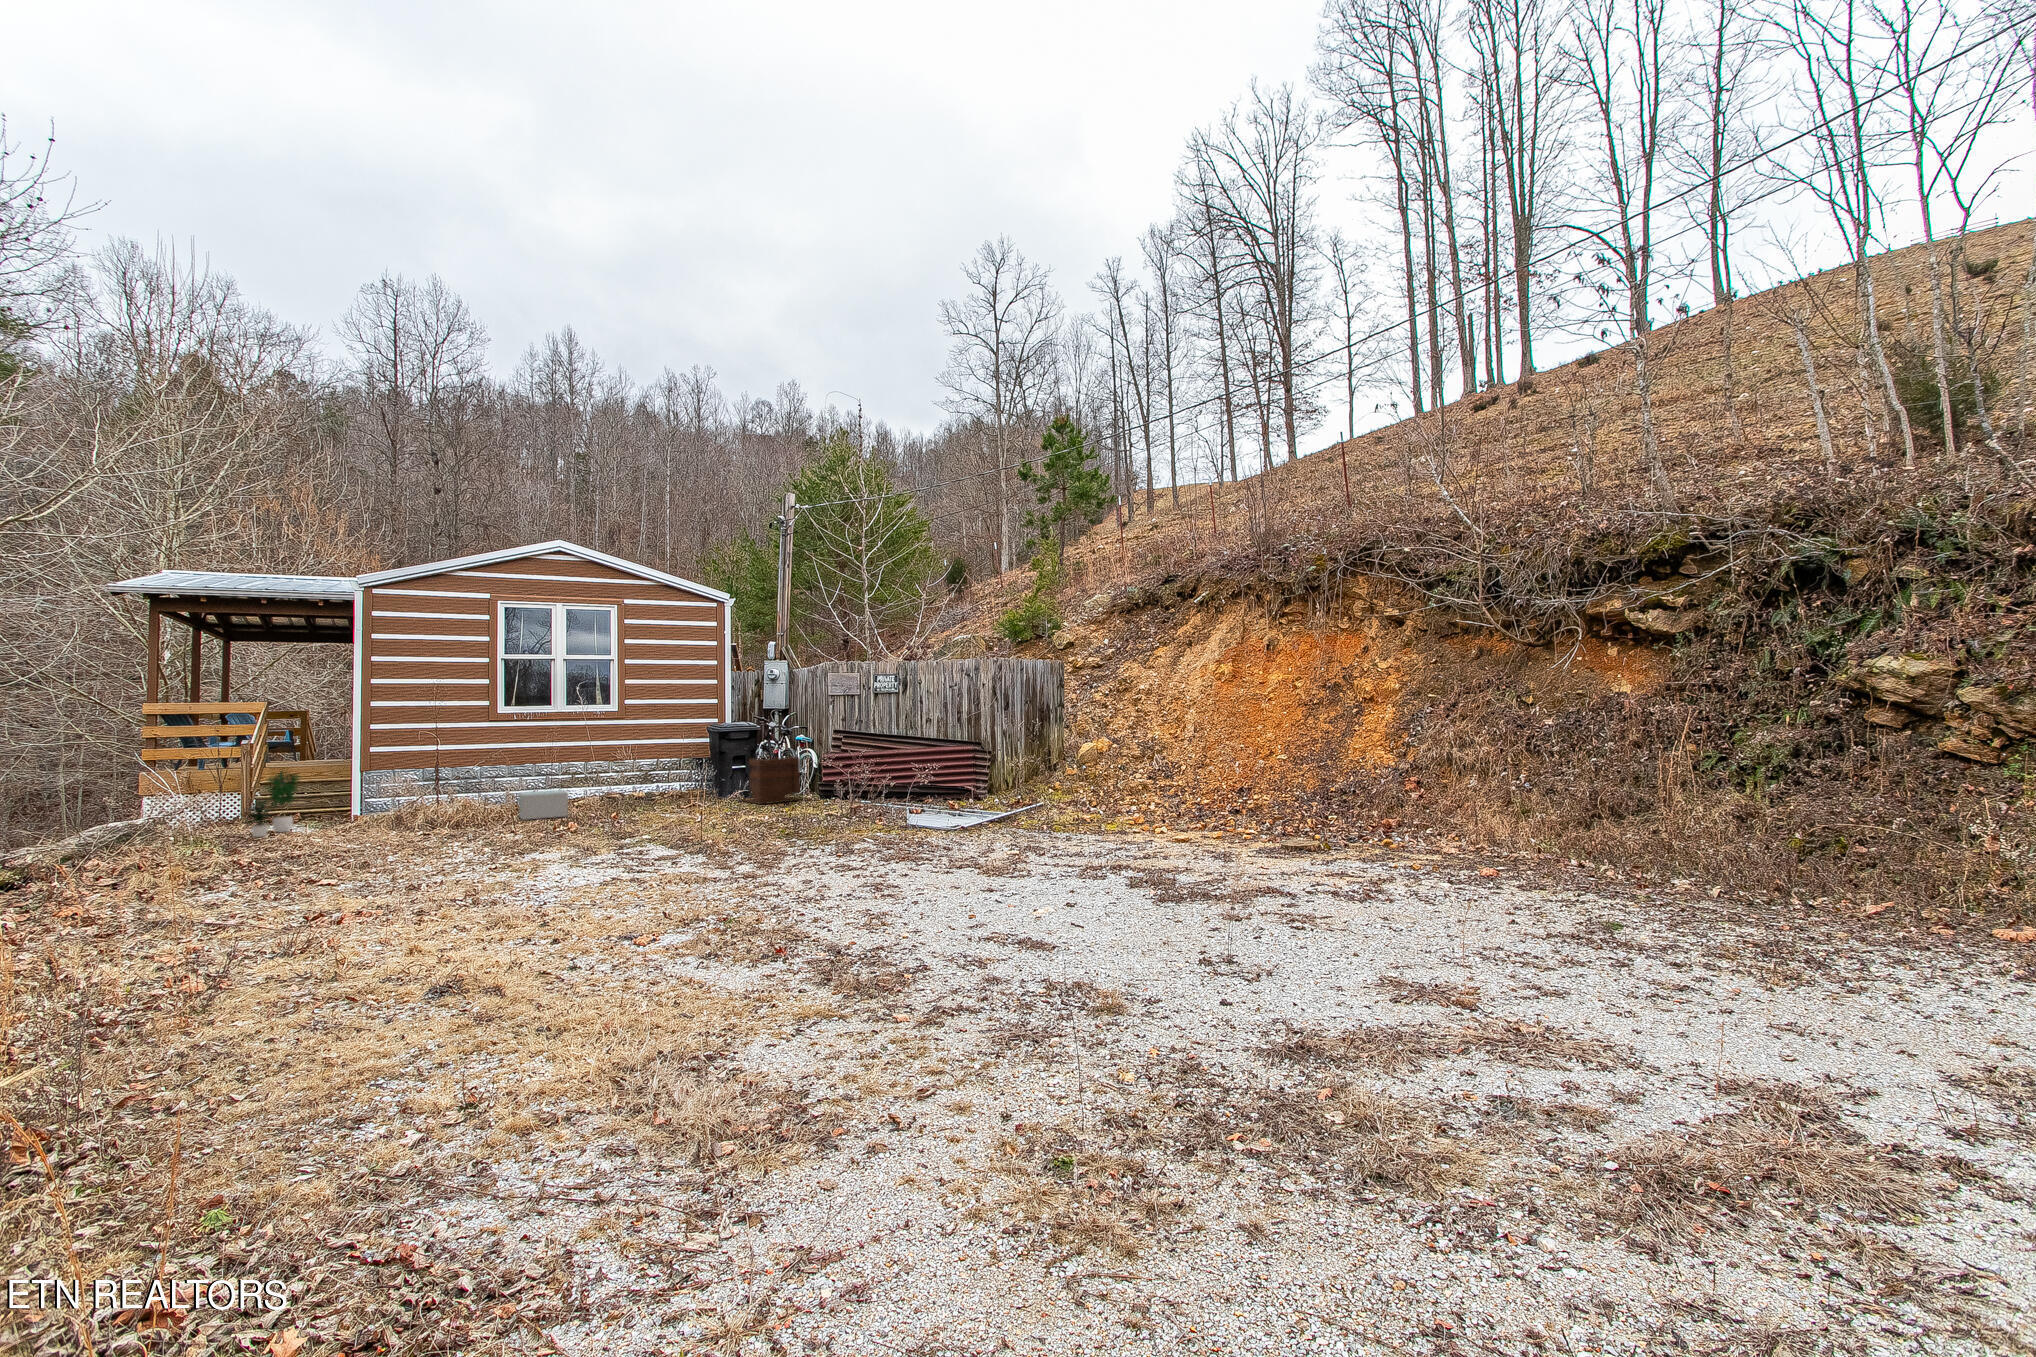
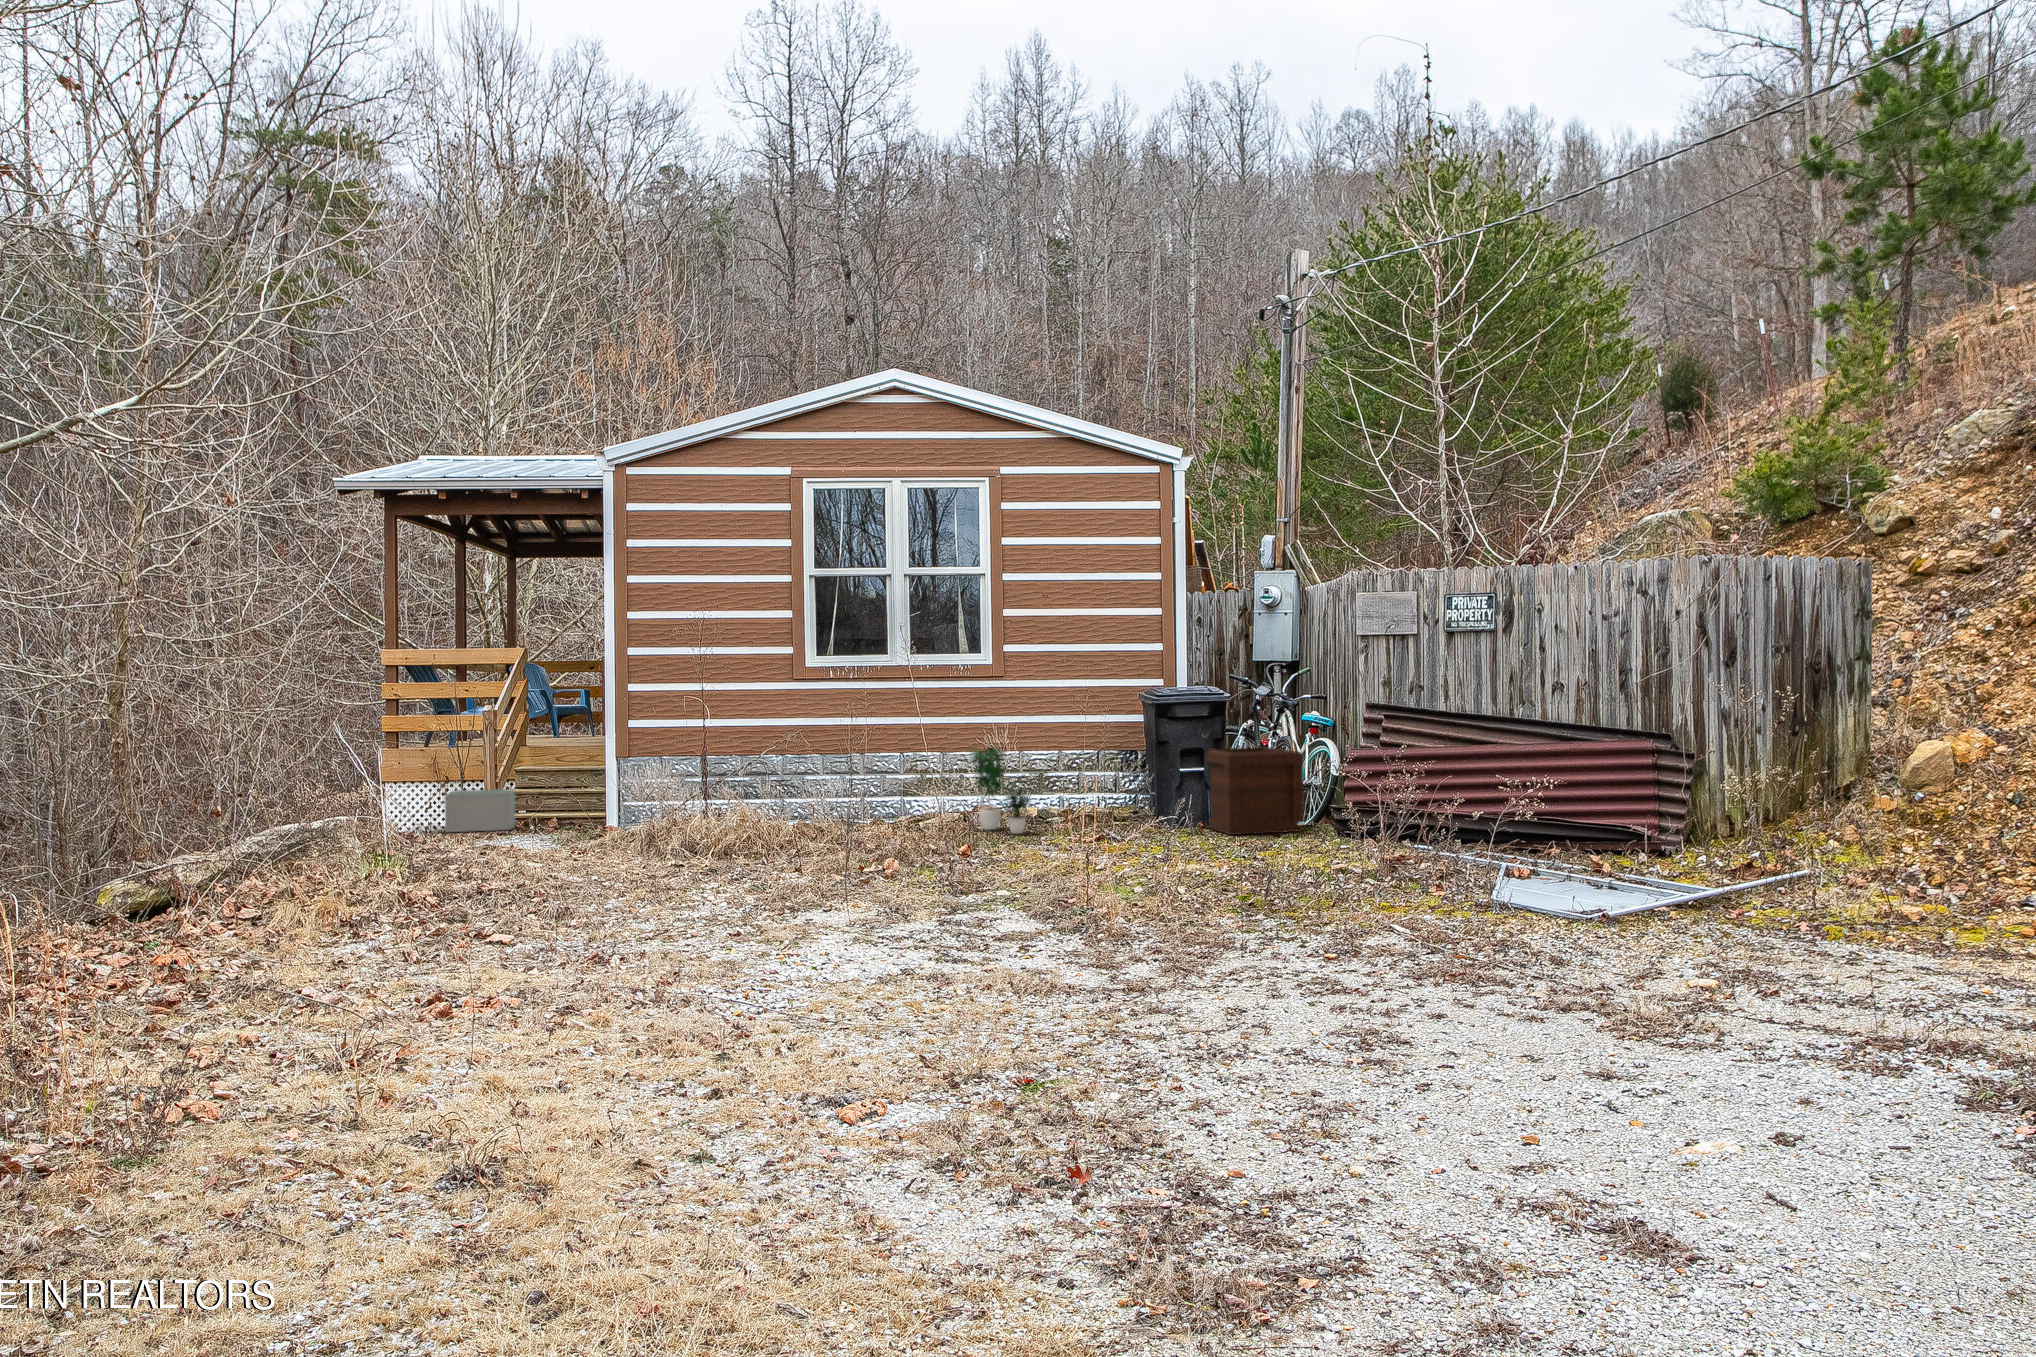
potted plant: present [244,771,300,837] -> present [970,746,1031,834]
storage box: present [519,790,568,820] -> present [445,789,516,832]

